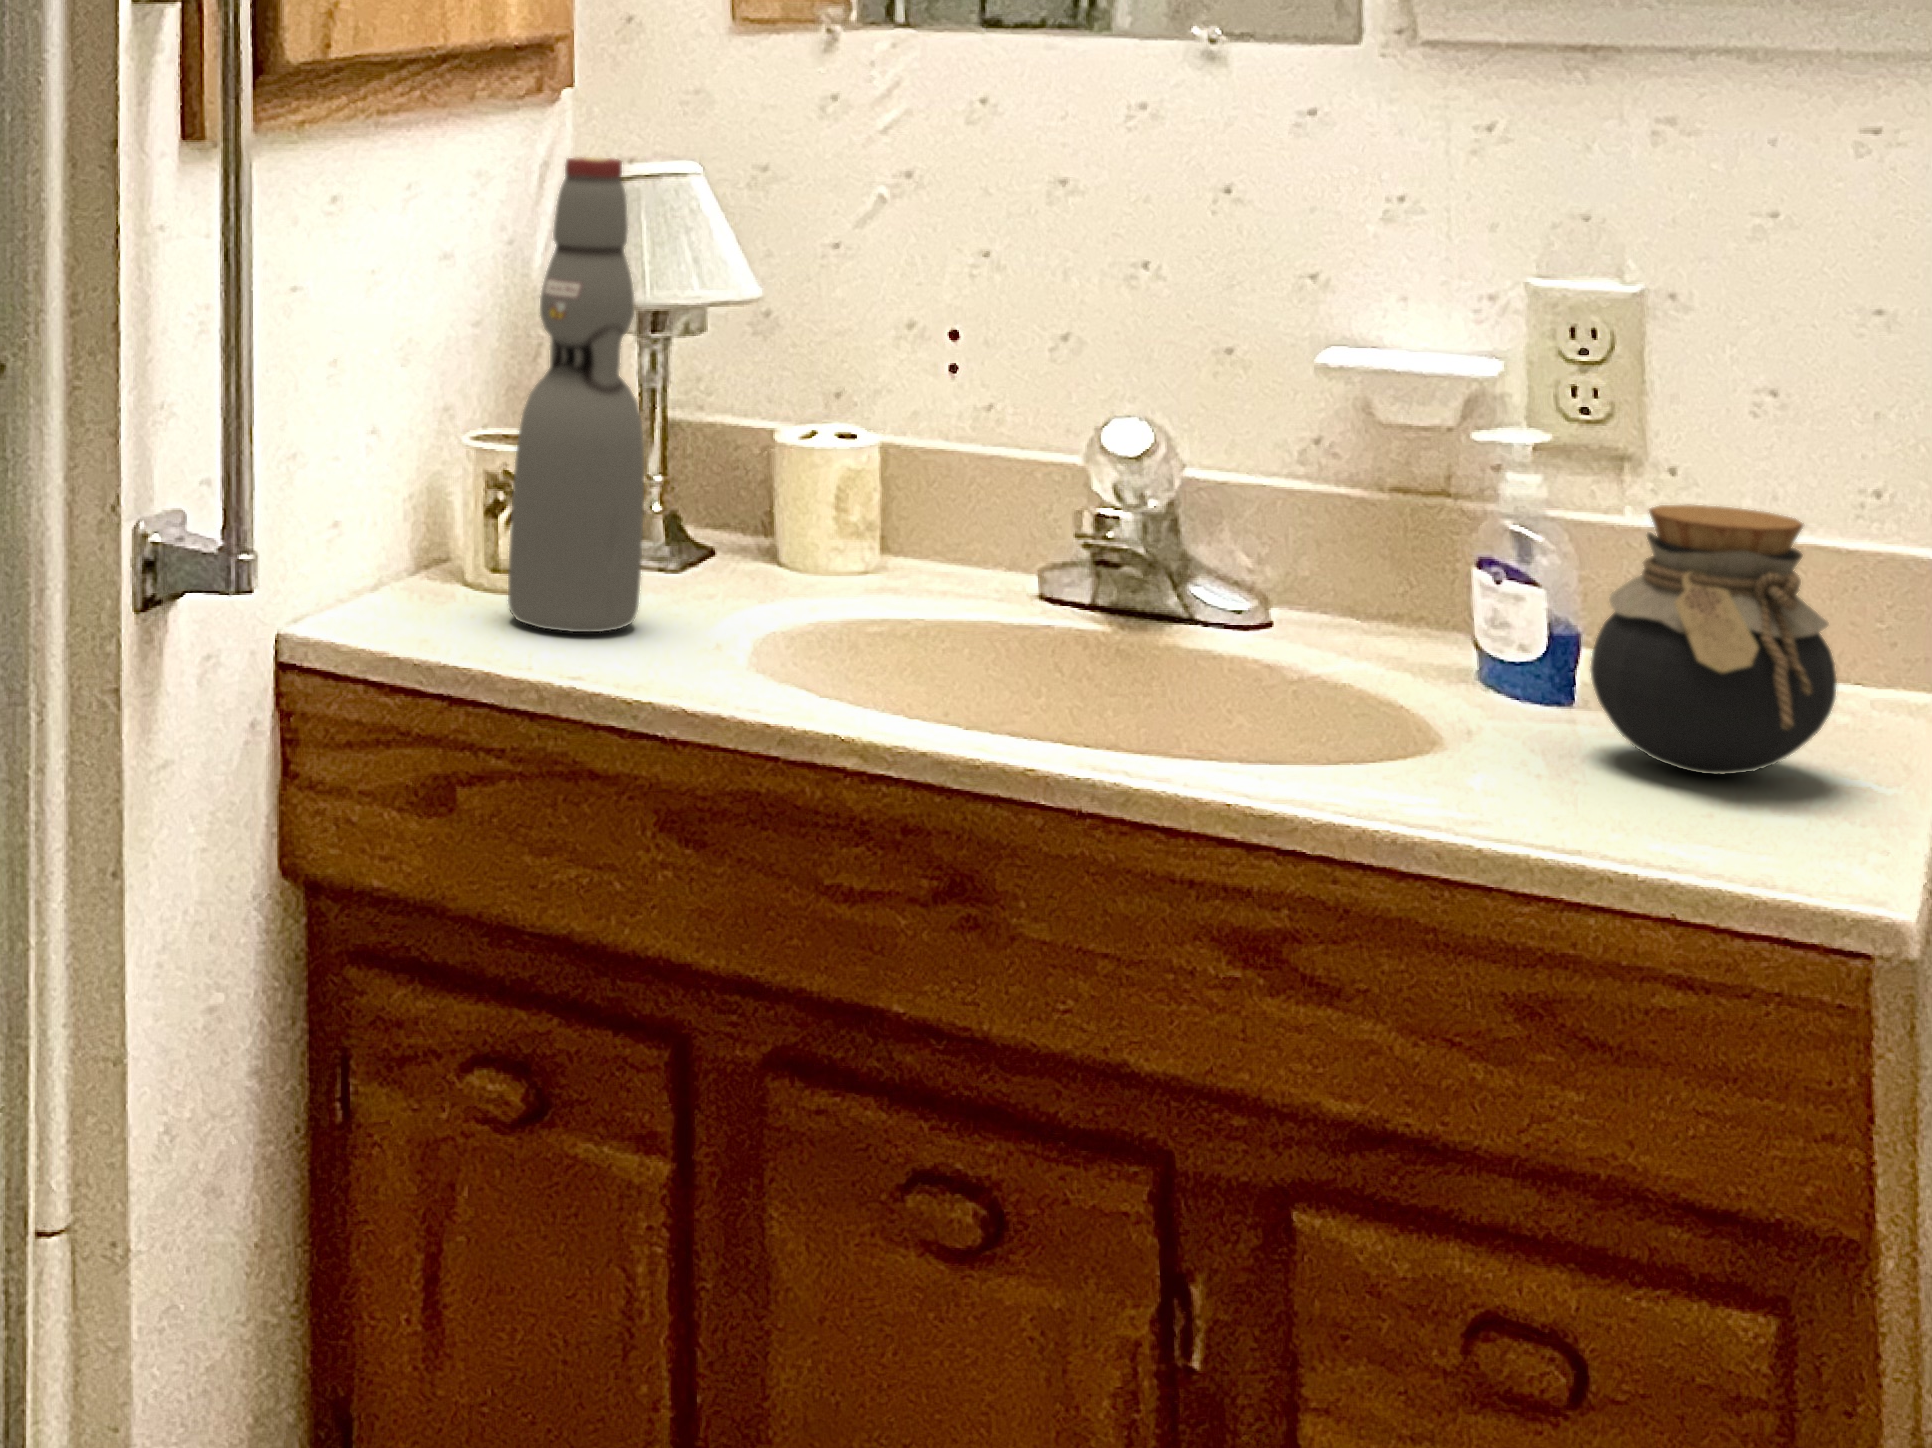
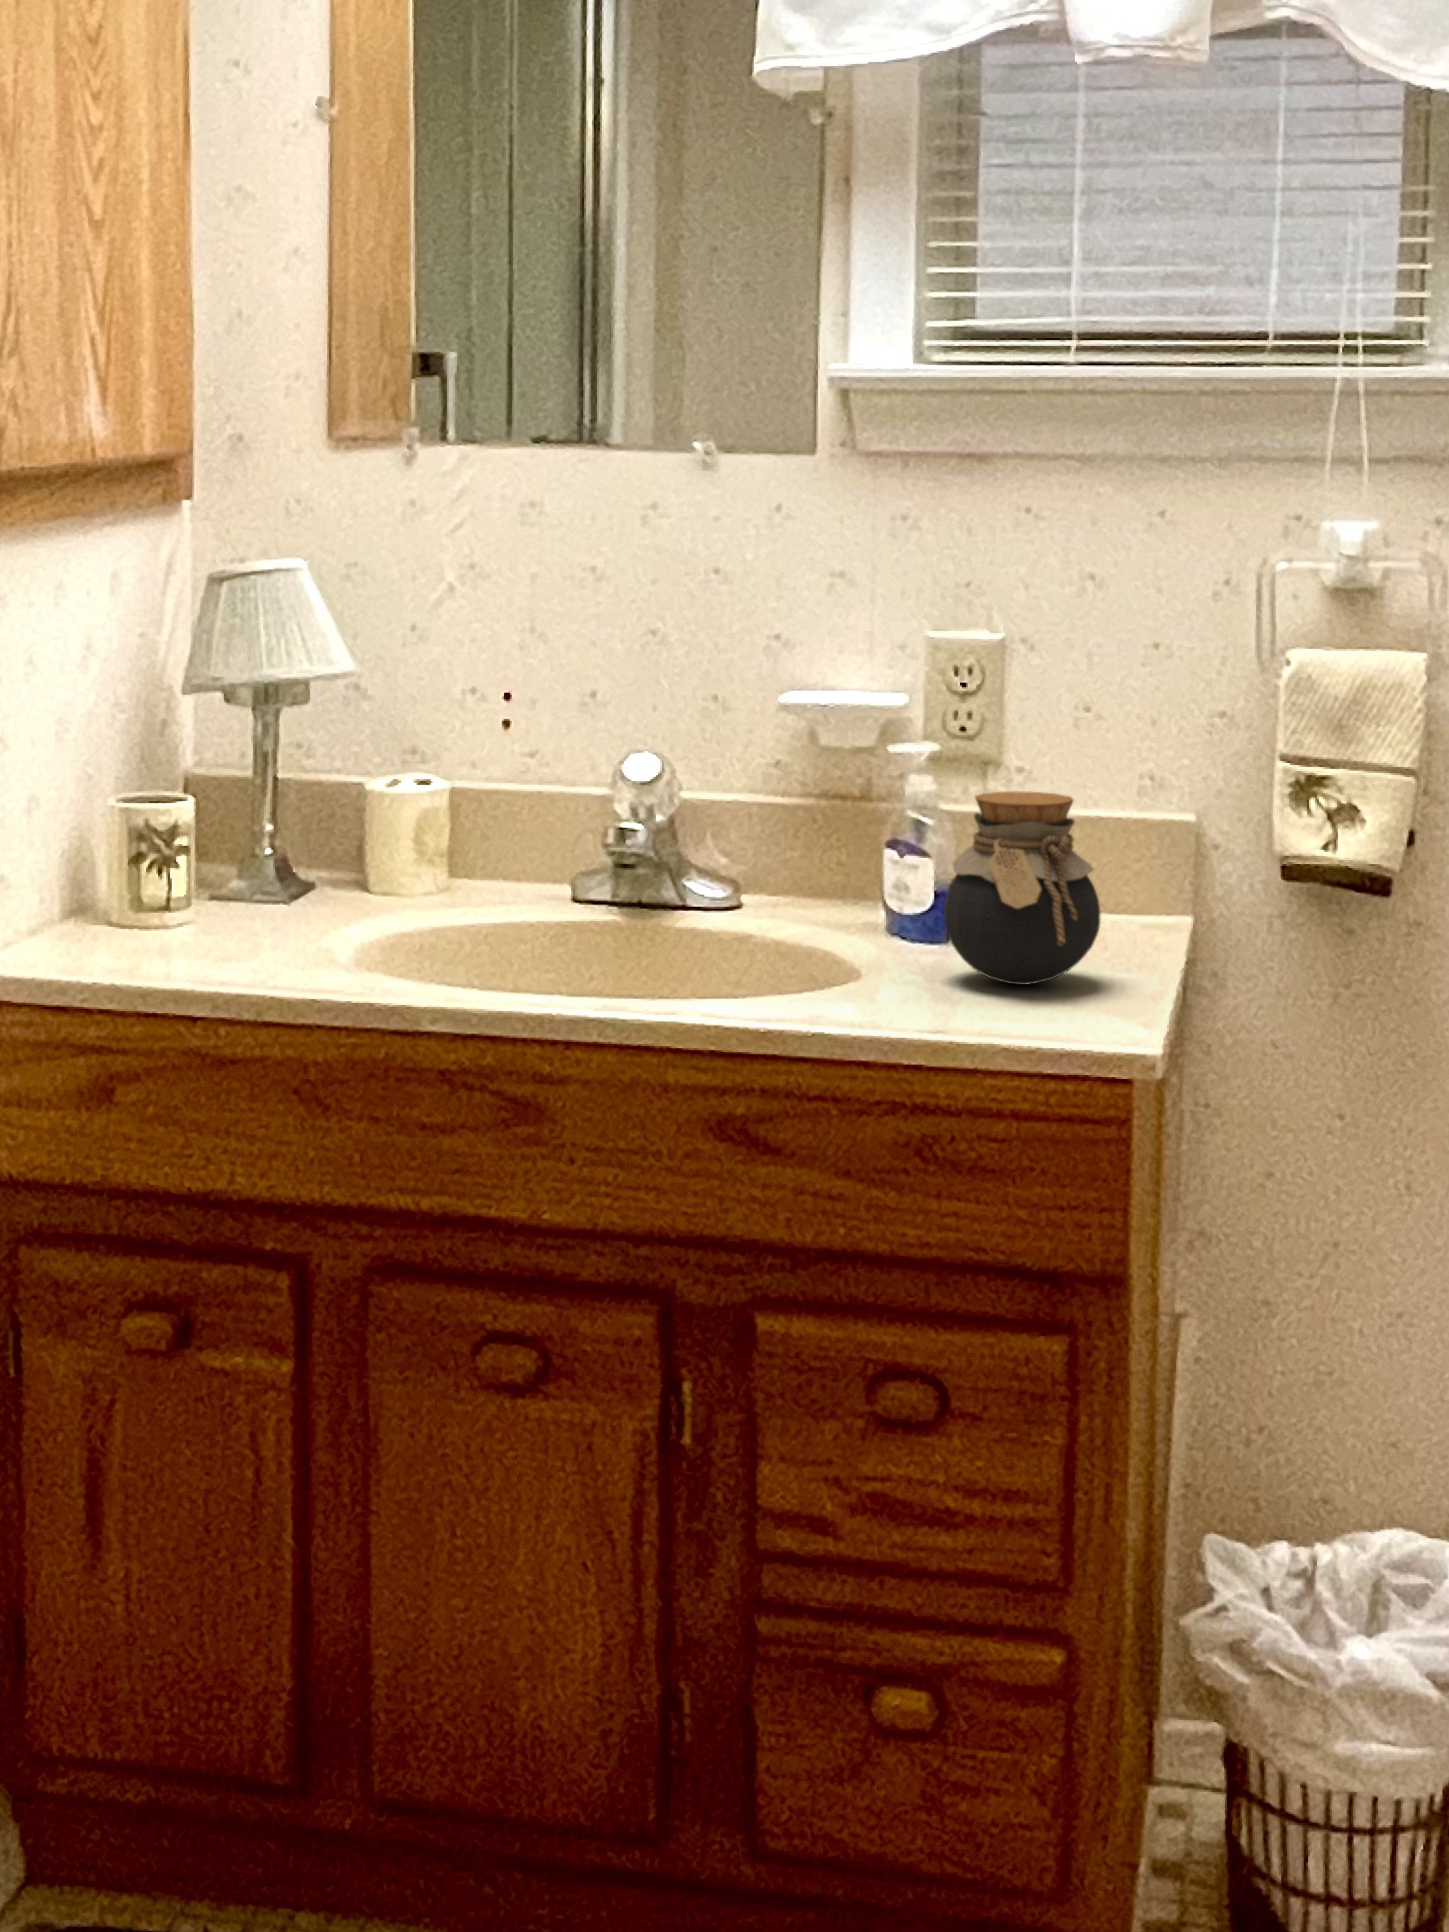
bottle: present [508,157,644,632] -> none [149,564,257,948]

